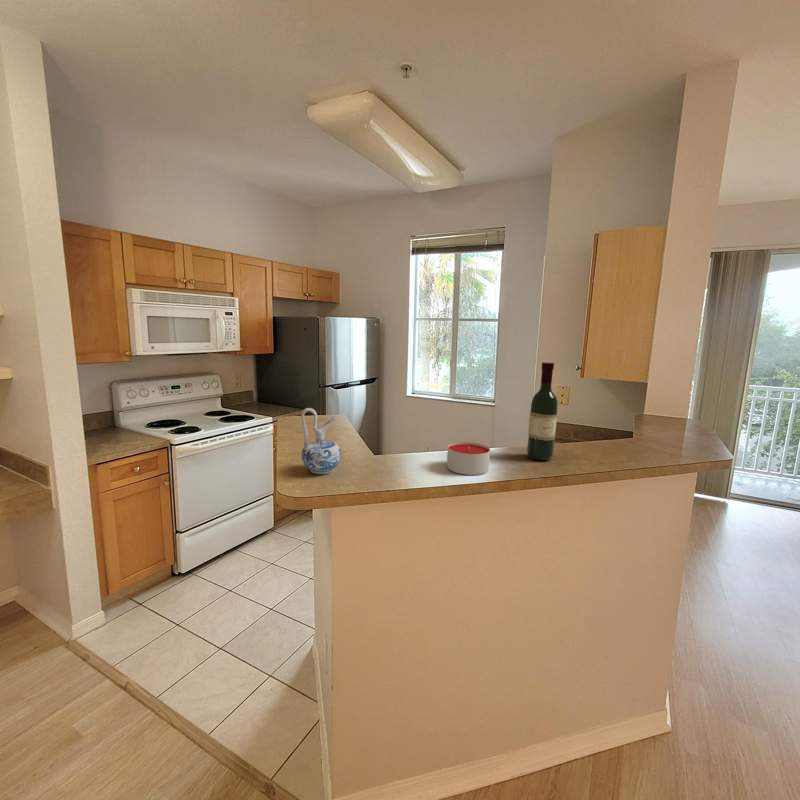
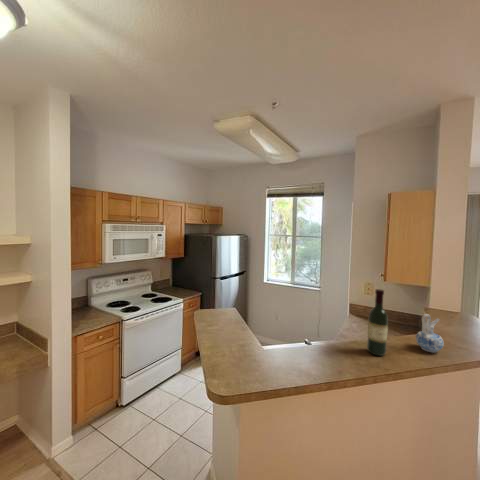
ceramic pitcher: present [301,408,341,474] -> present [416,314,444,353]
candle: present [447,442,490,475] -> none [317,343,347,371]

